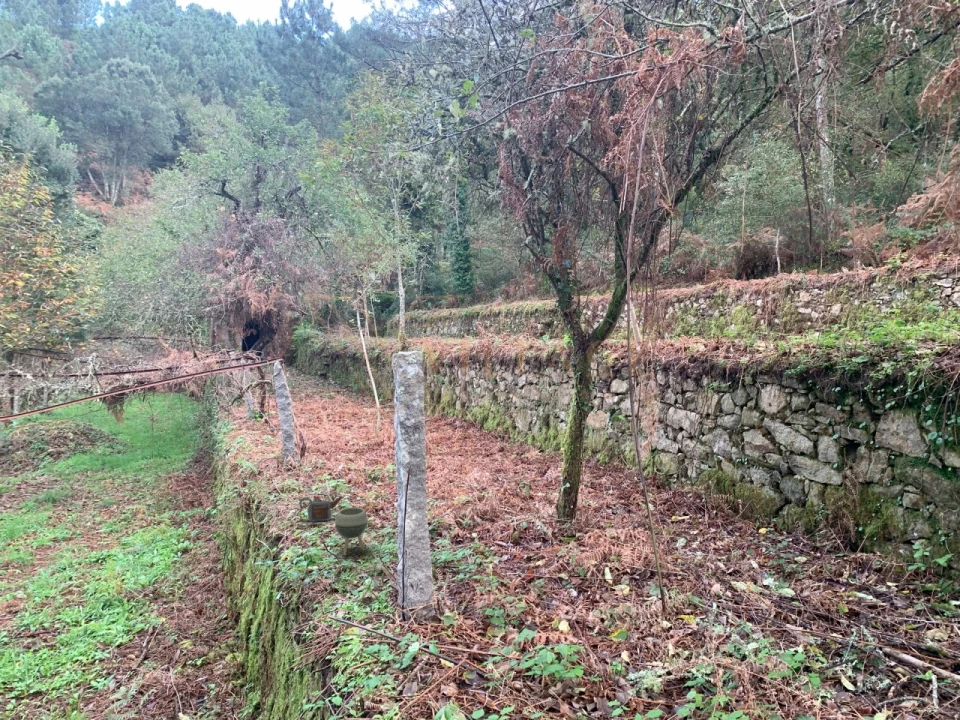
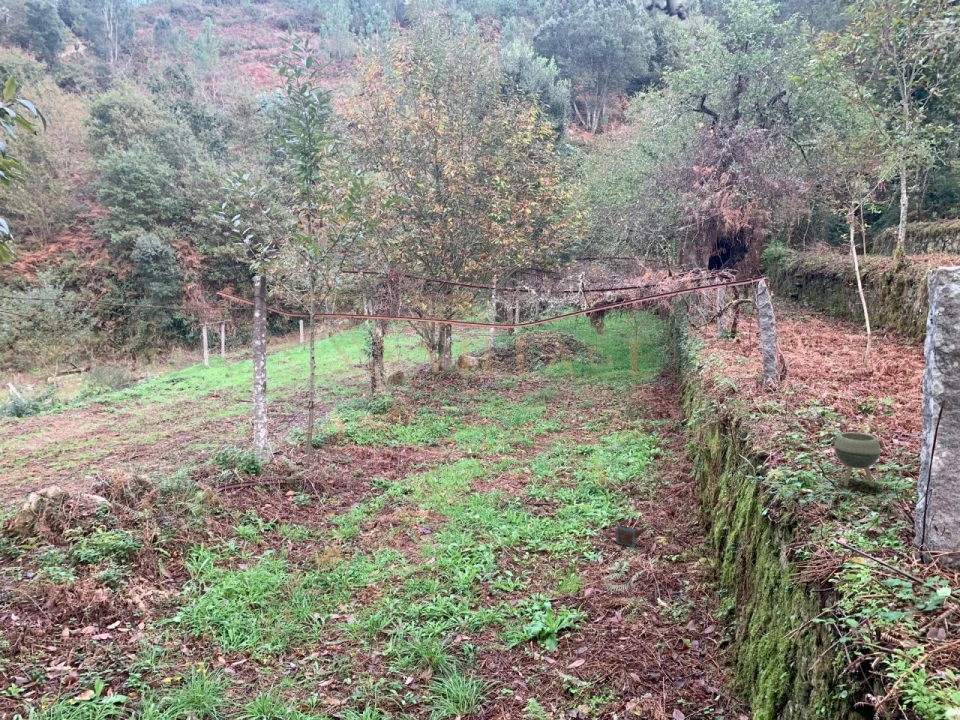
watering can: present [299,496,343,522] -> present [609,522,647,547]

